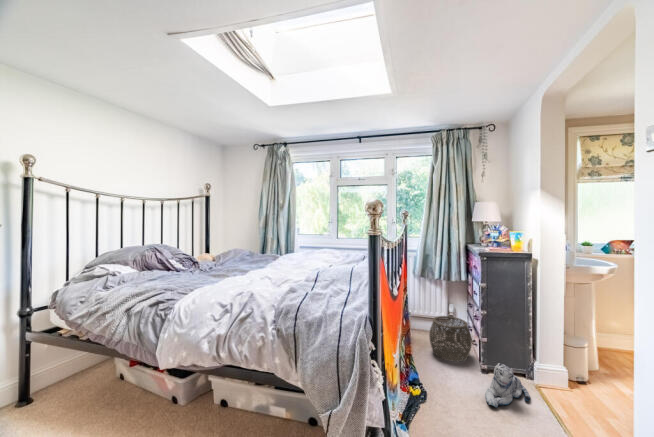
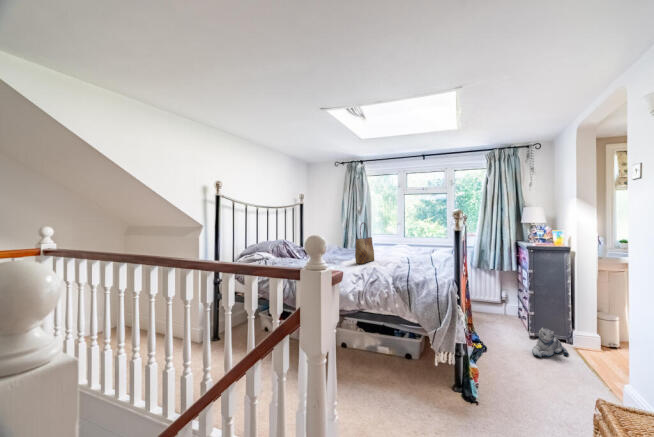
tote bag: none [241,219,277,281] -> present [355,222,374,264]
woven basket: present [429,316,472,362] -> none [485,298,522,332]

